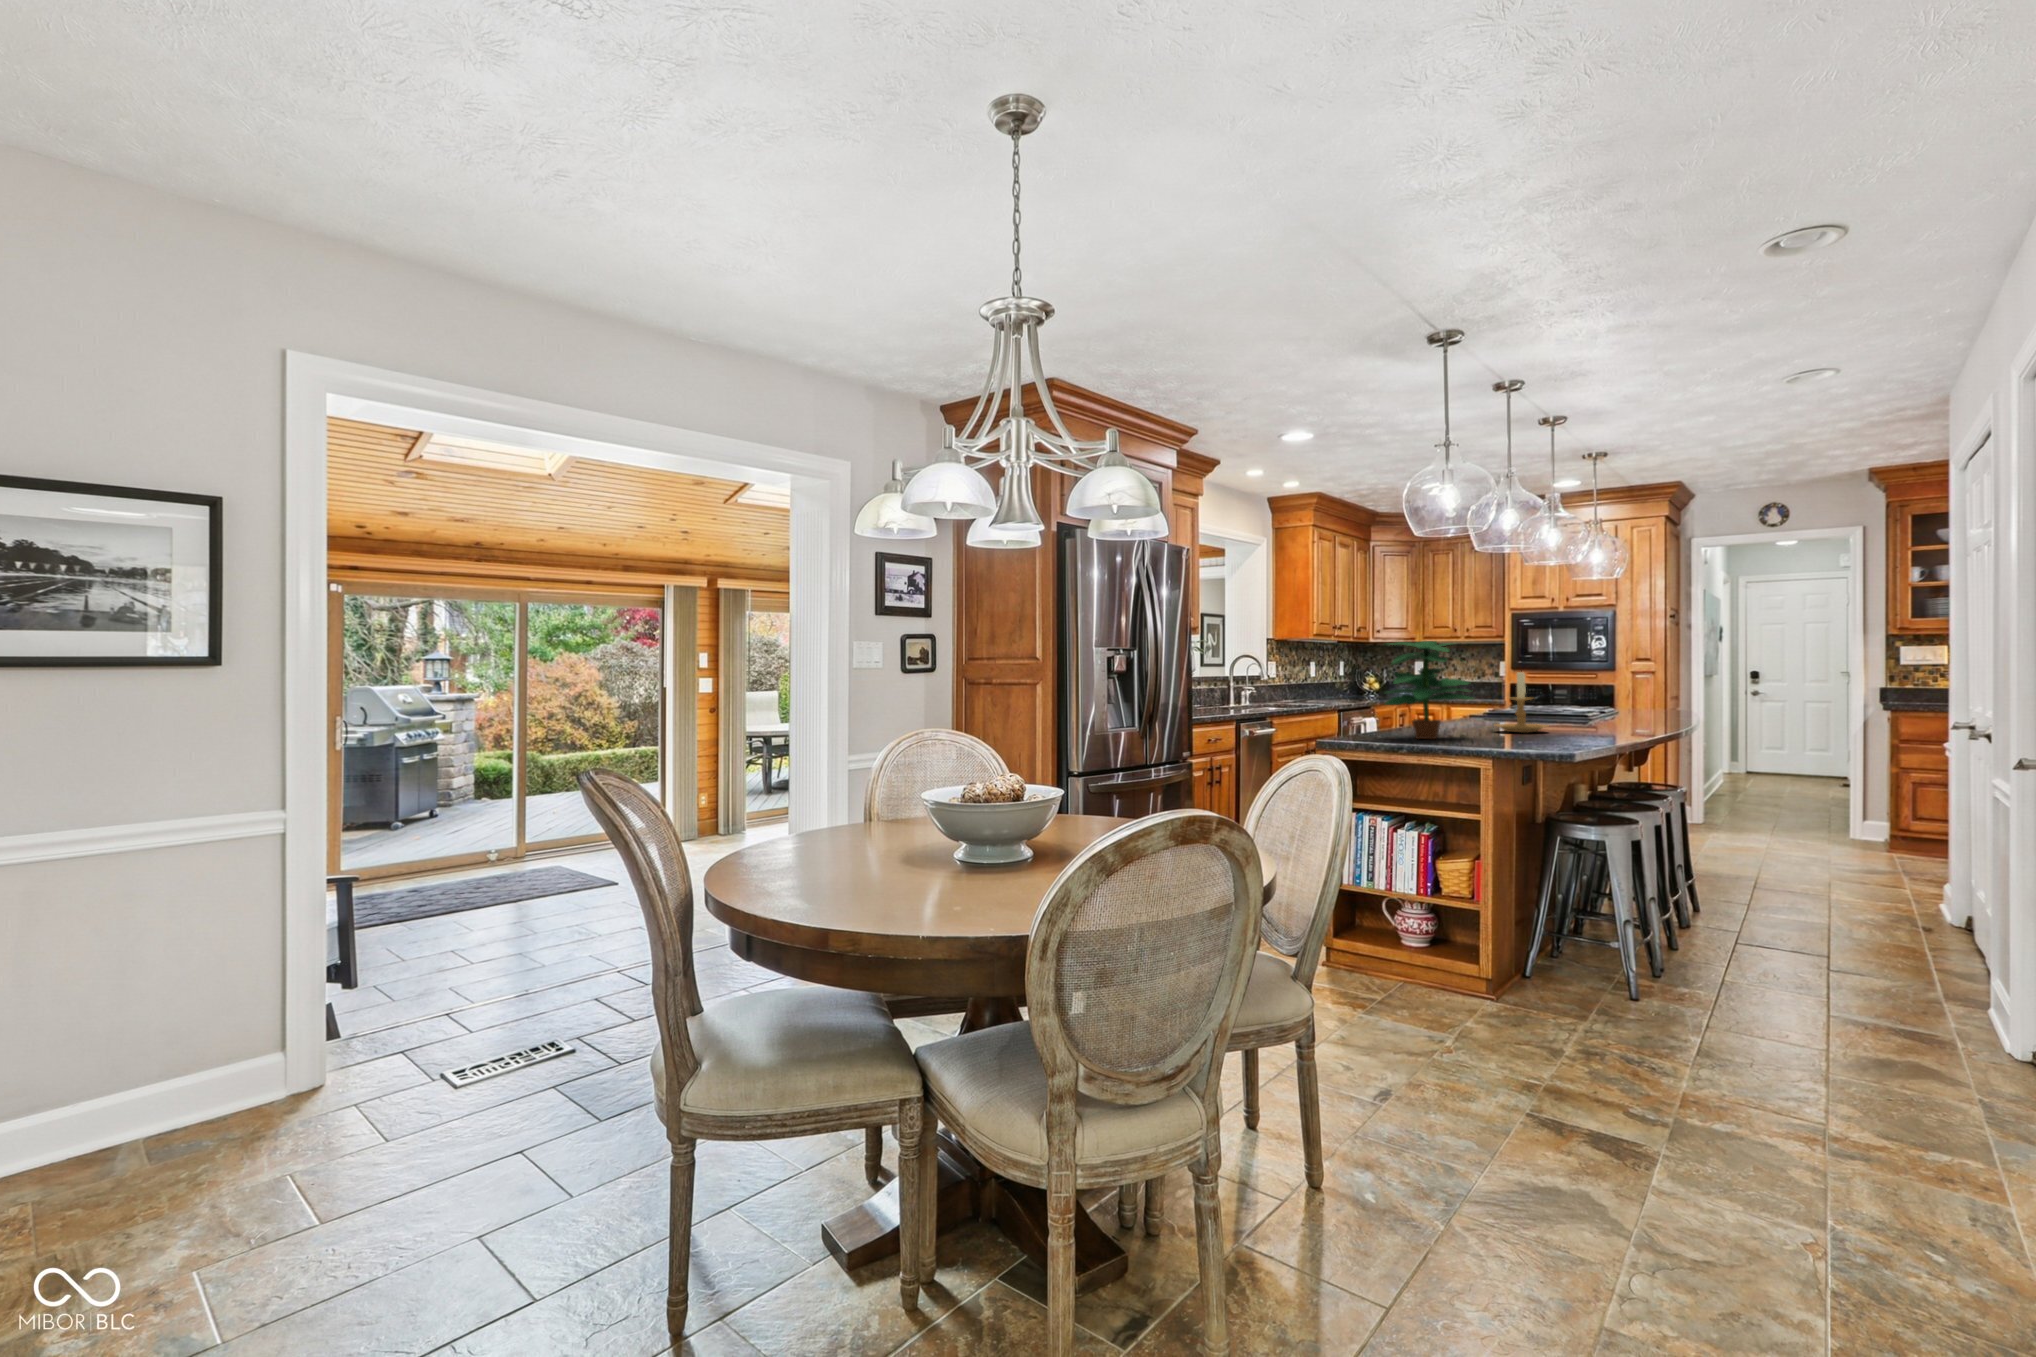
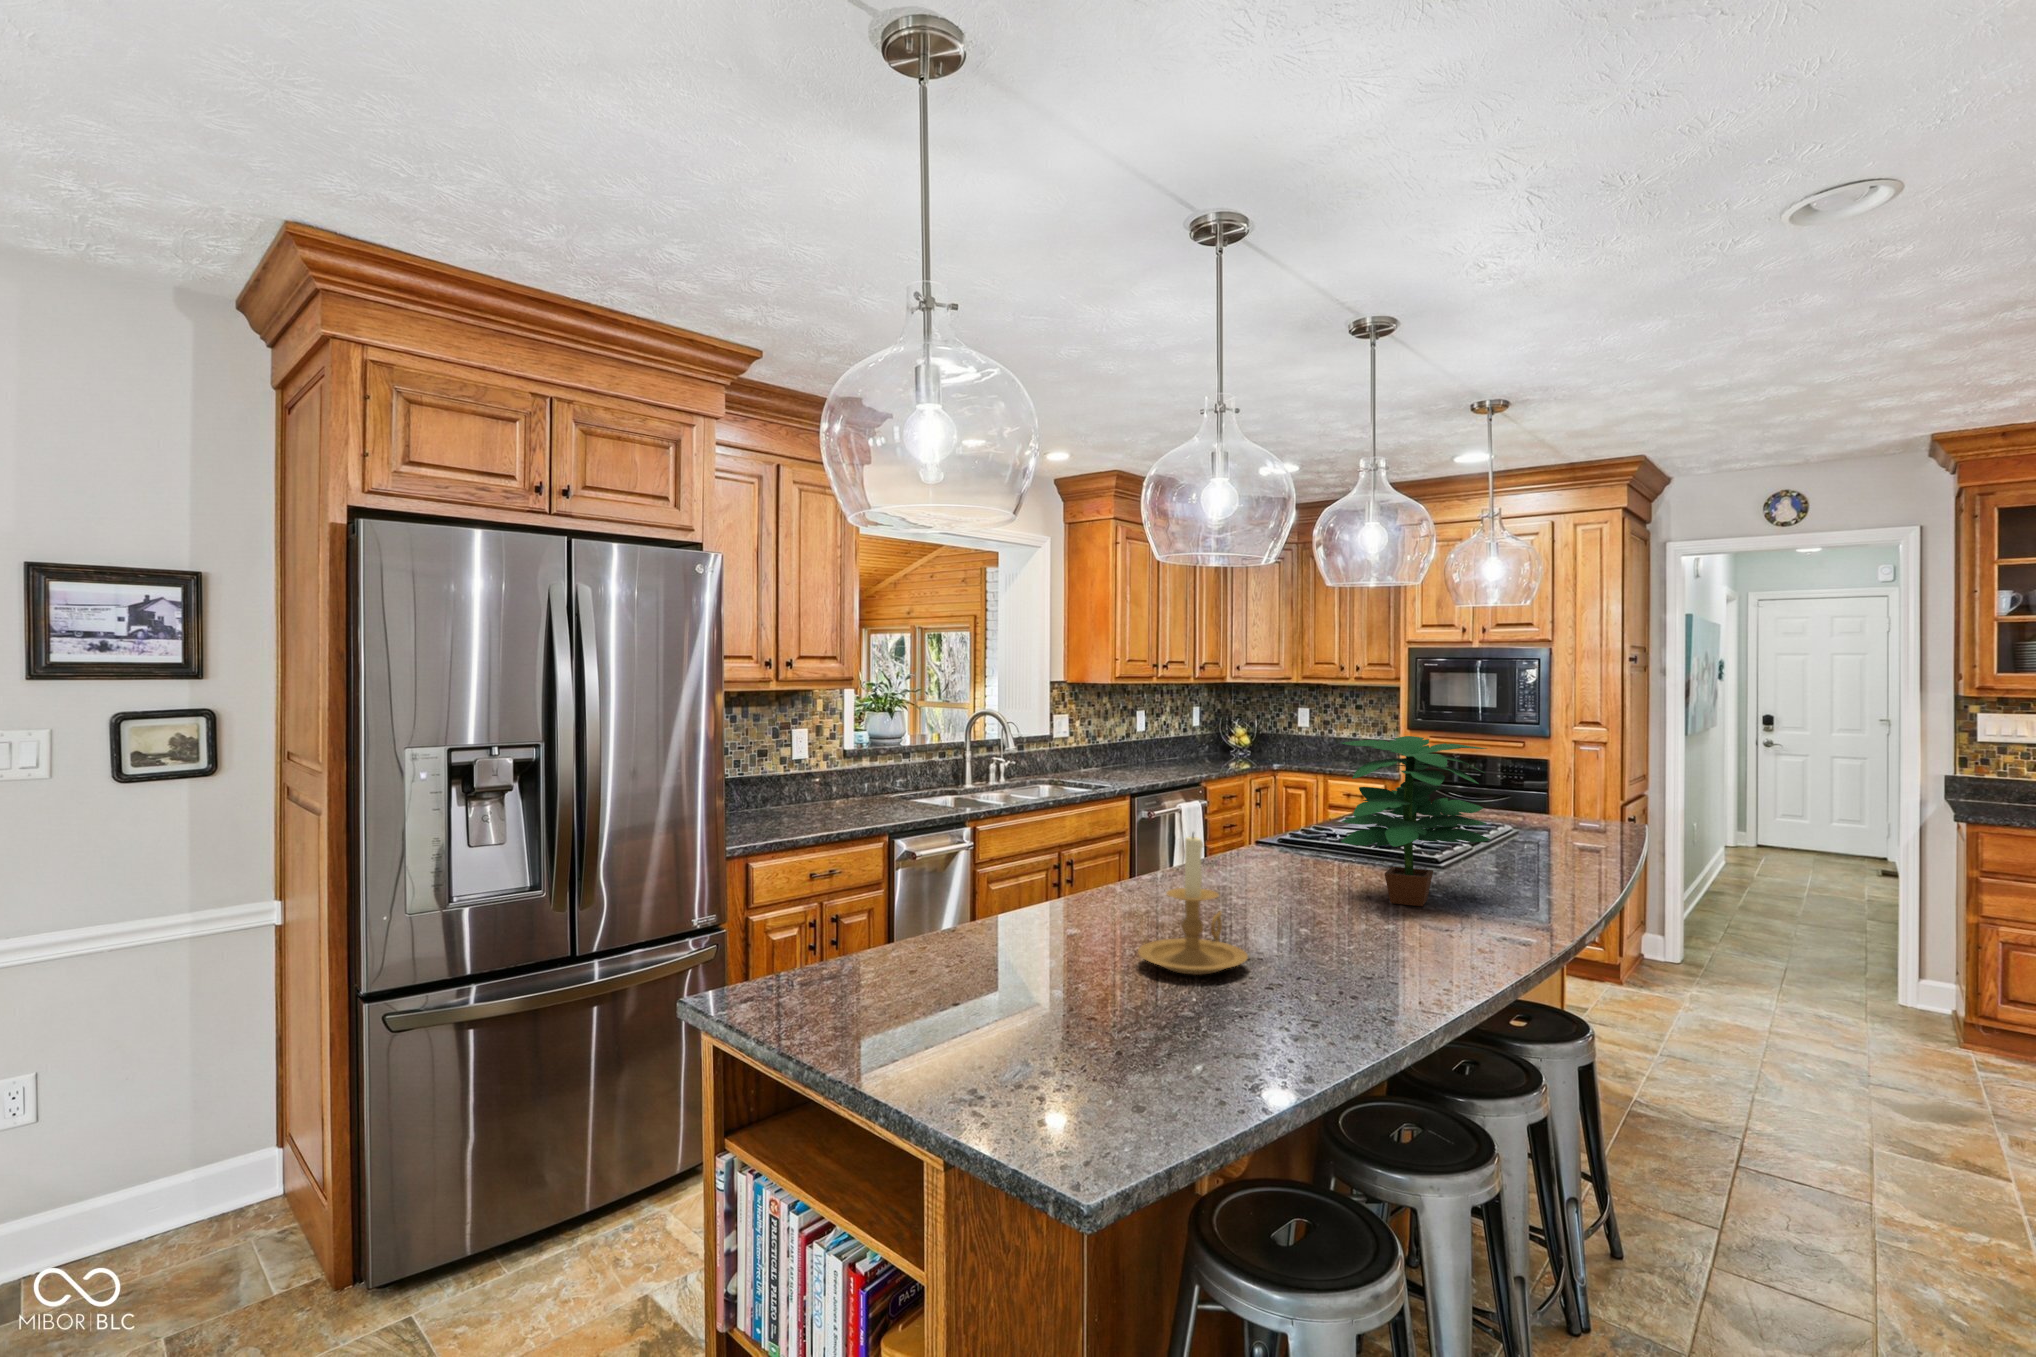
potted plant: present [1385,641,1472,739] -> present [1341,736,1490,906]

